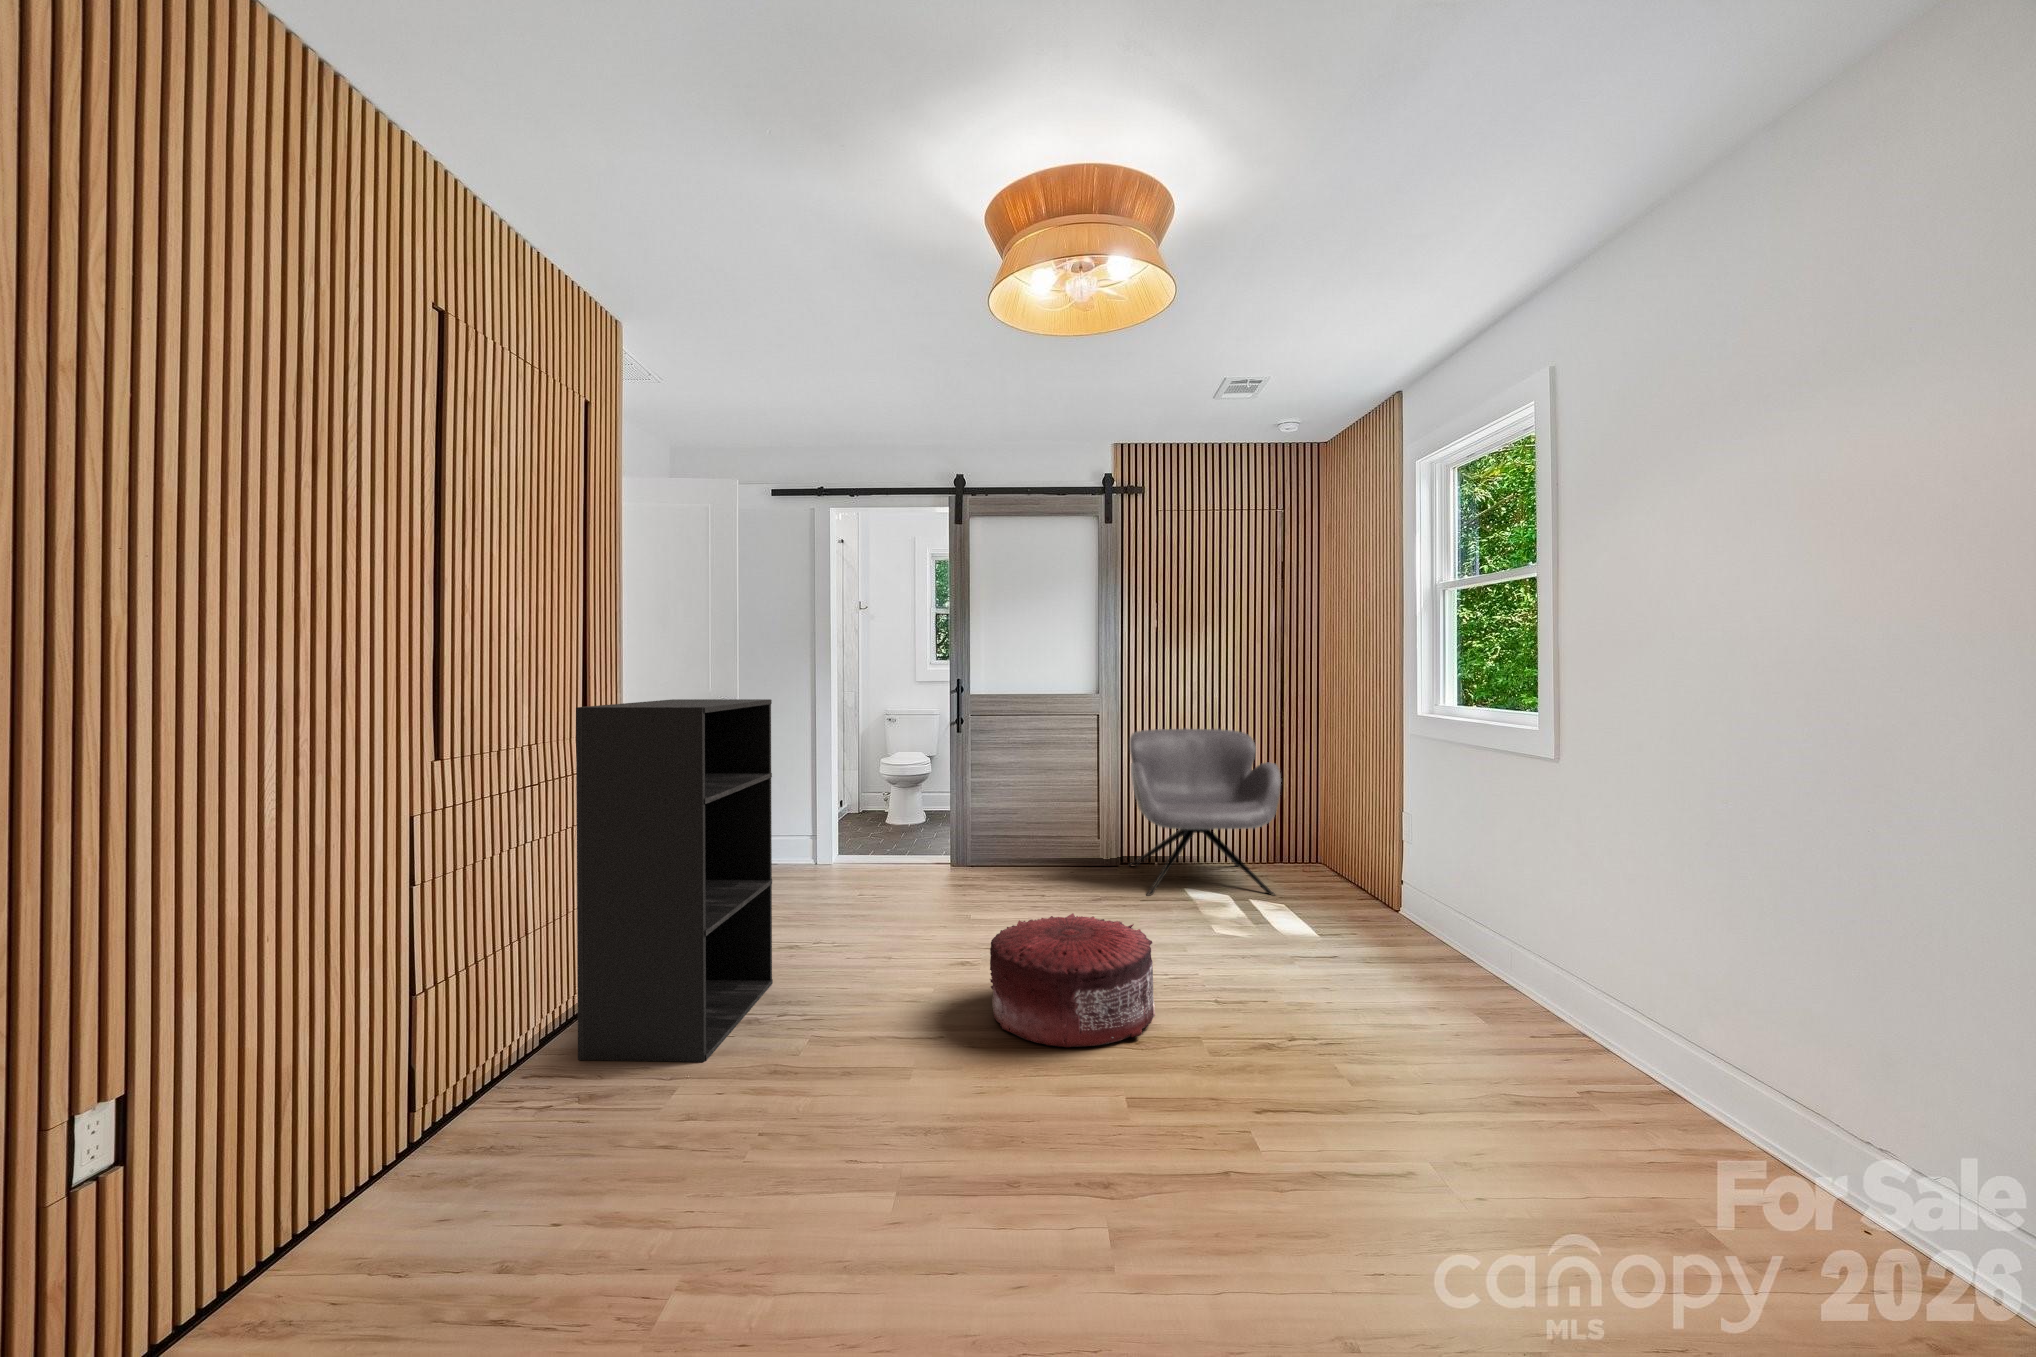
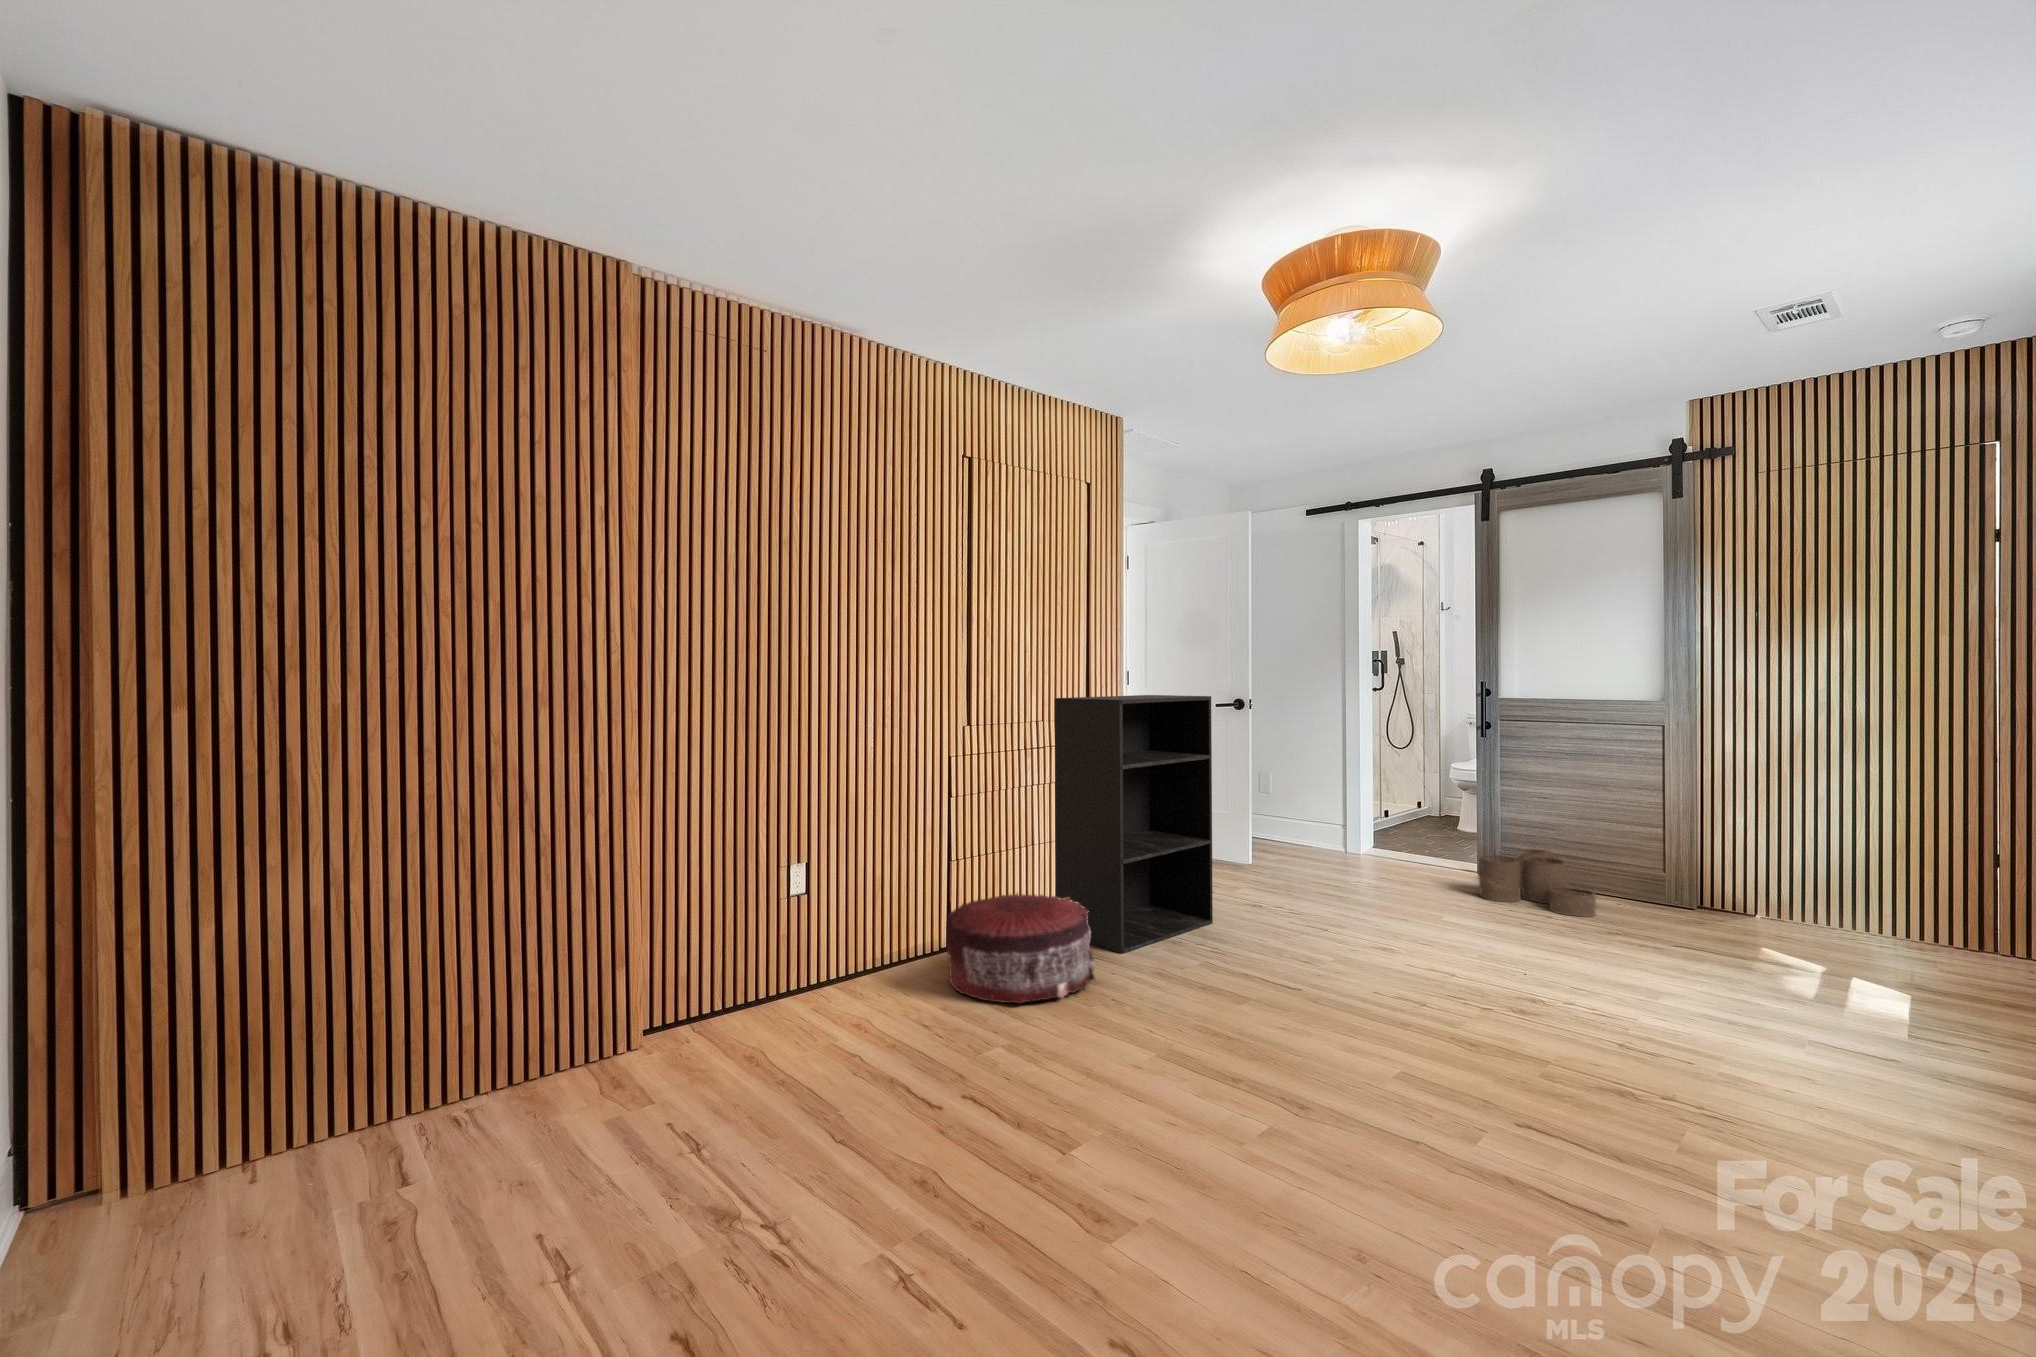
armchair: present [1130,729,1281,895] -> none [1677,745,1929,977]
woven basket: none [975,832,1074,893] -> present [1479,849,1596,917]
pouf: present [990,913,1155,1048] -> present [946,893,1095,1004]

